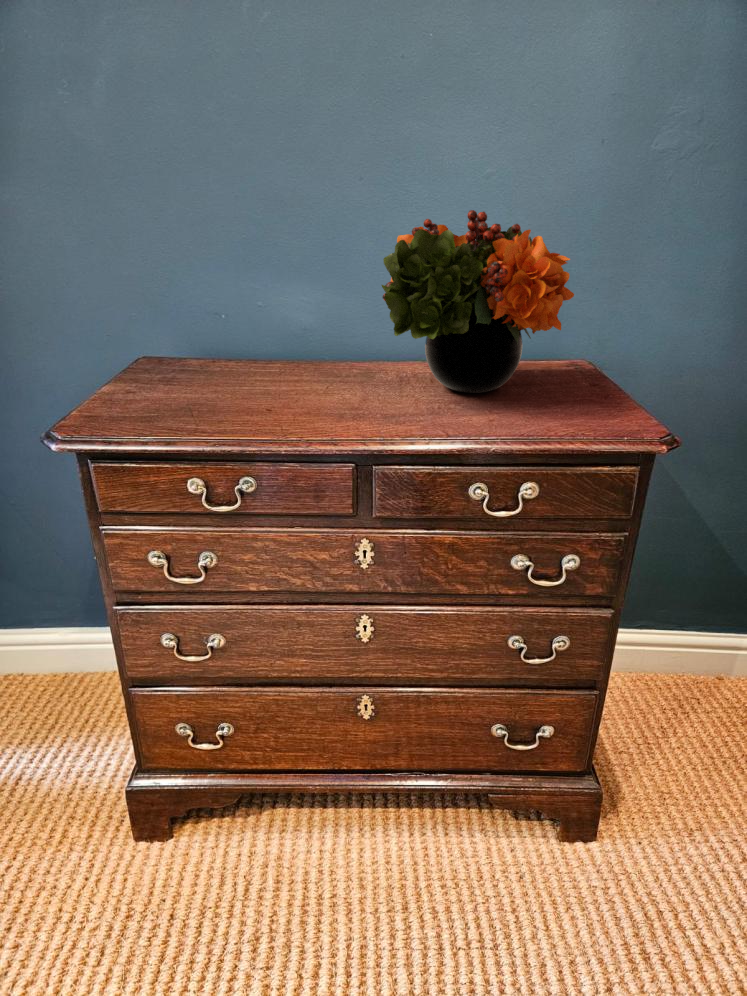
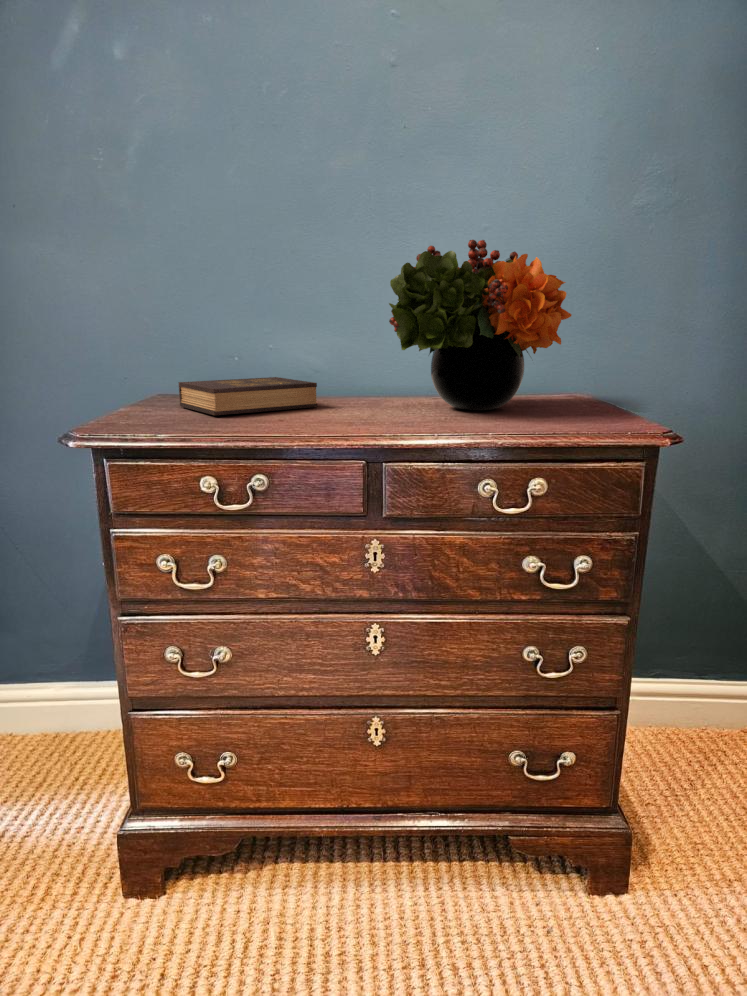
hardback book: none [164,343,308,402] -> present [179,377,317,415]

